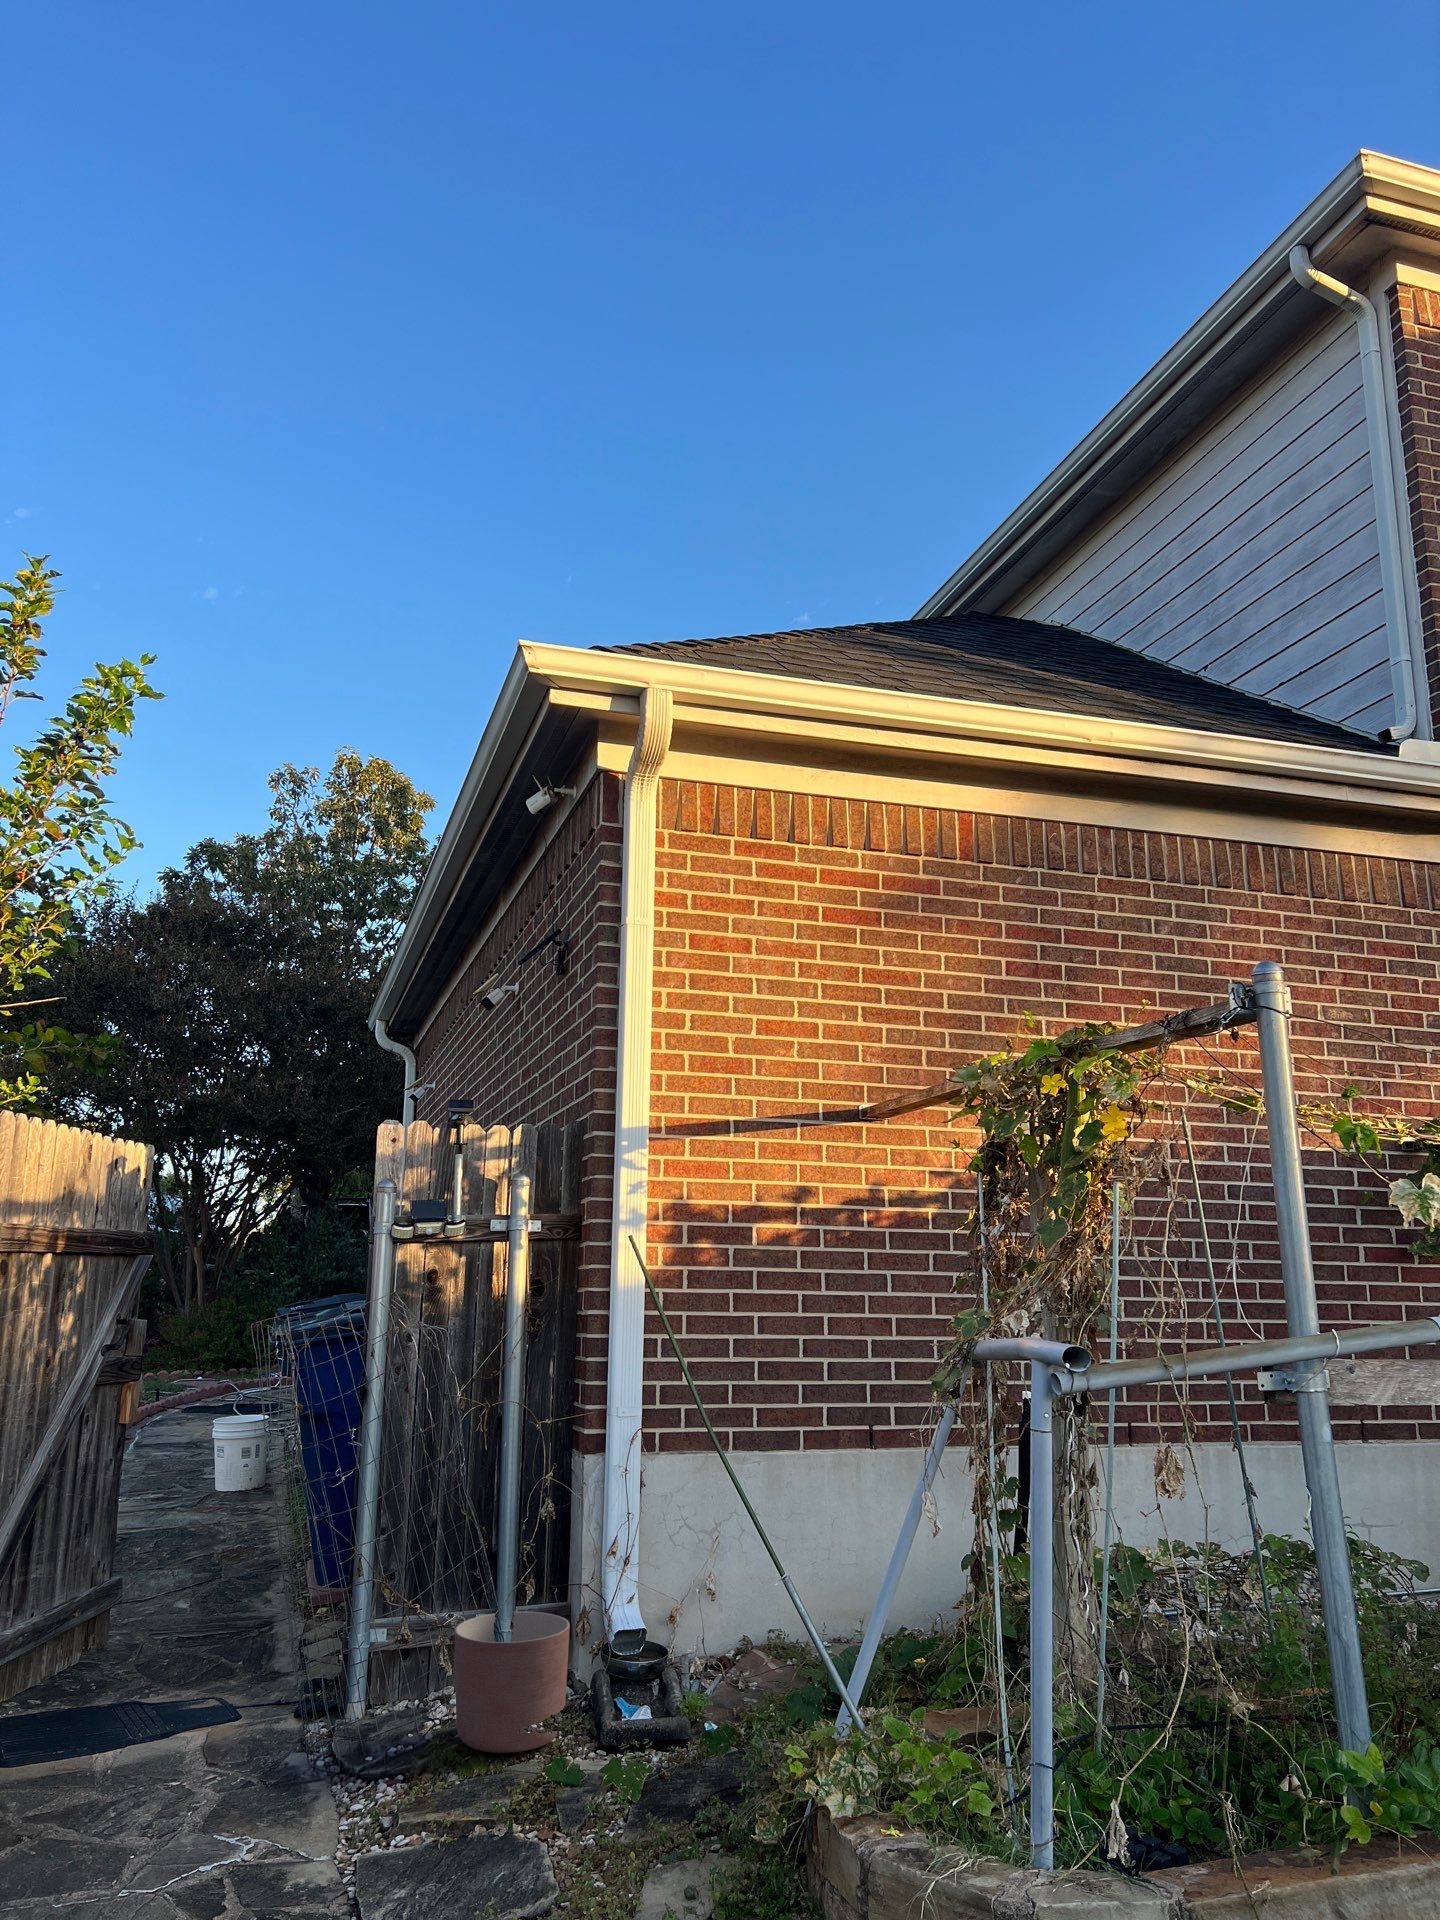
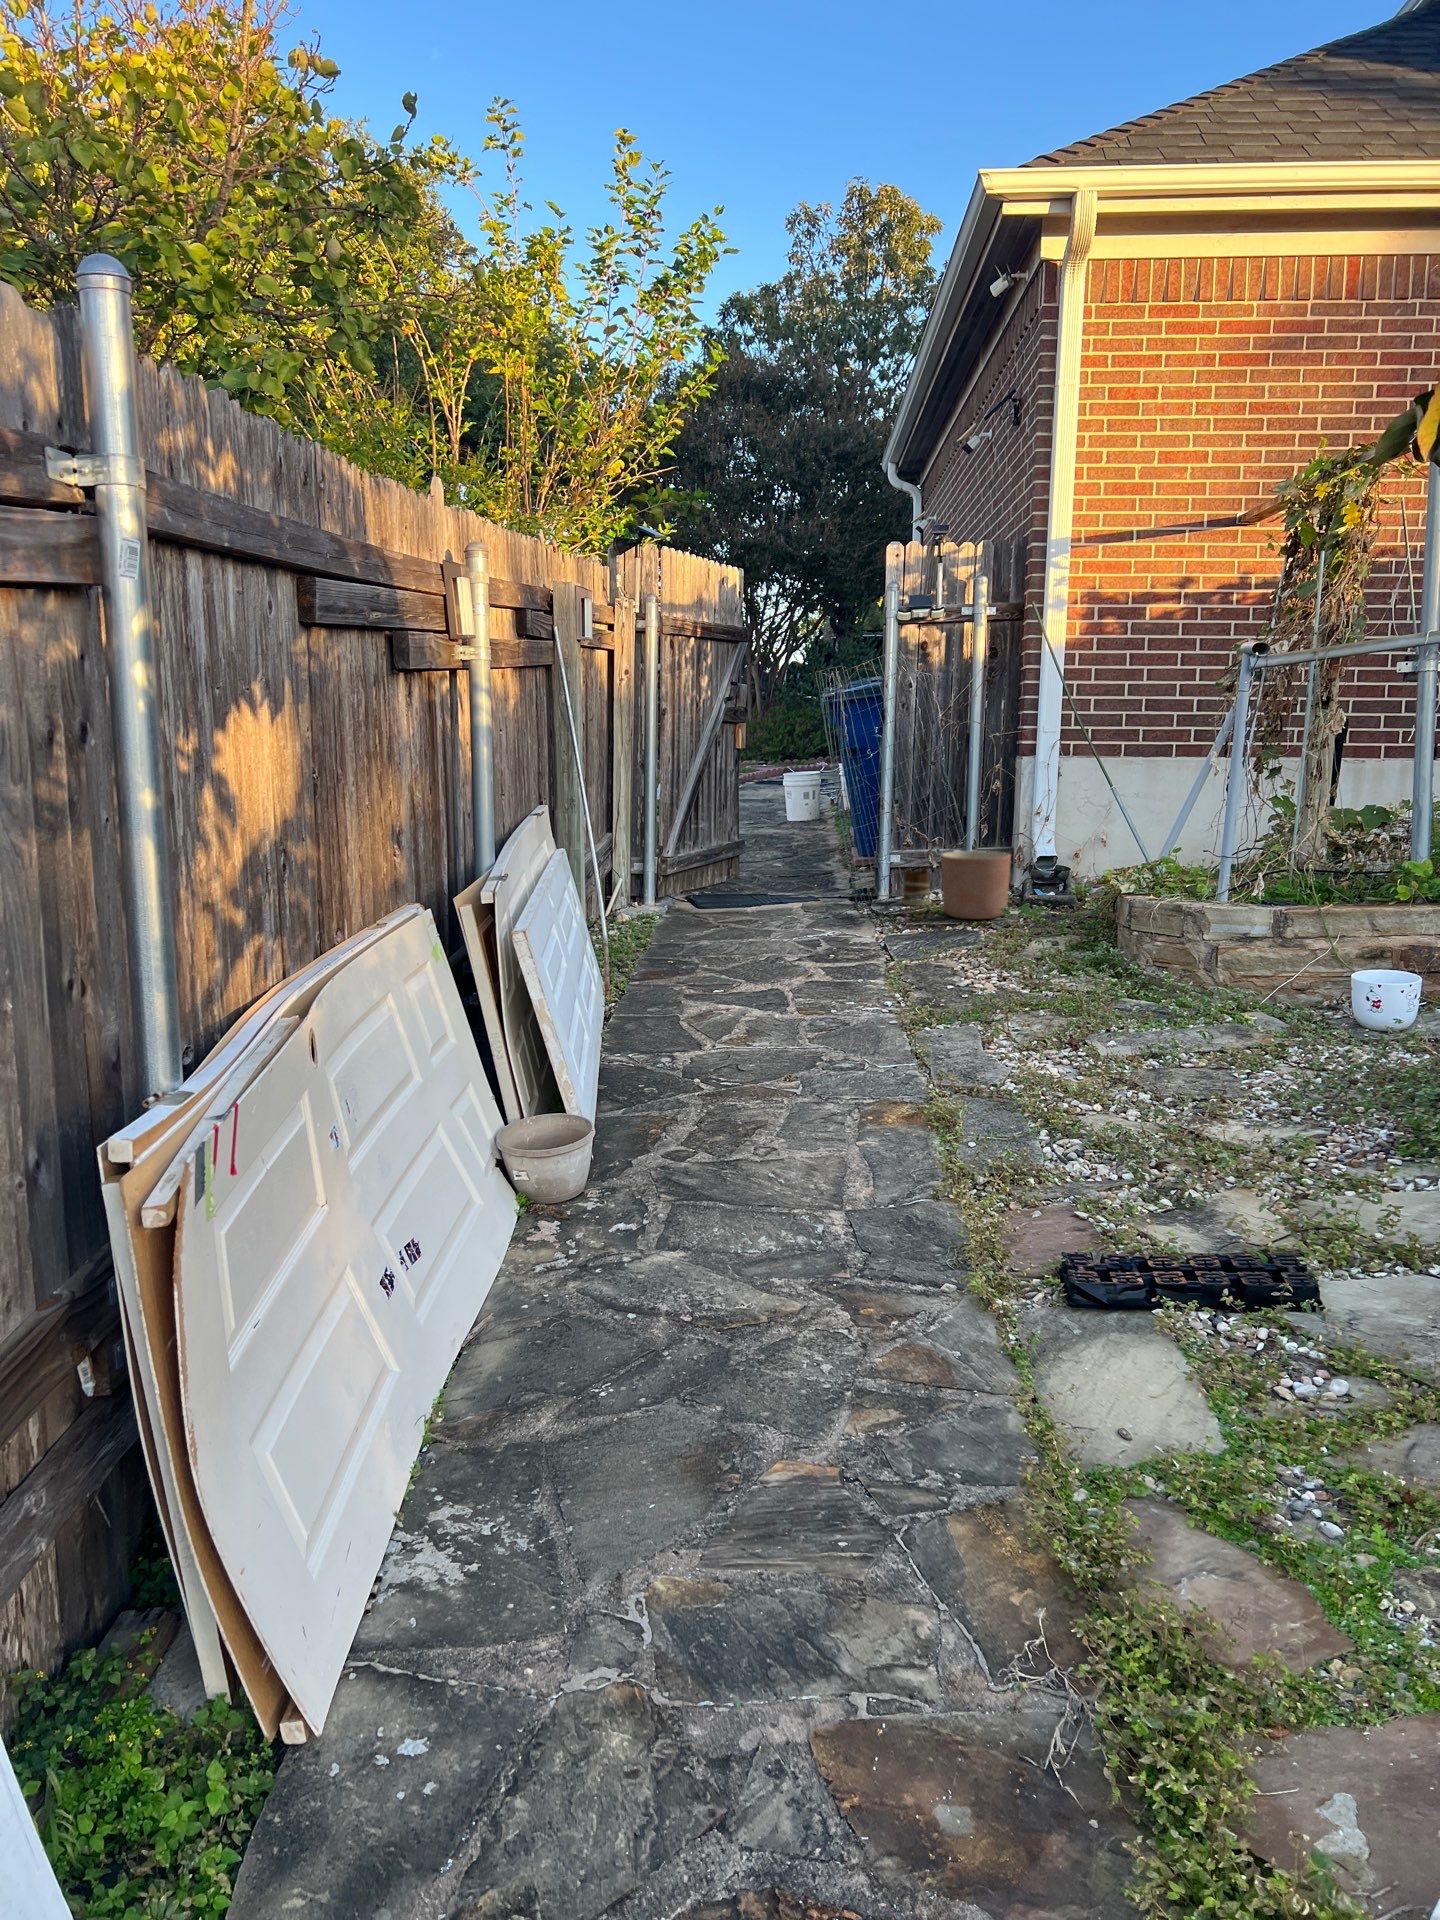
wooden bucket: none [383,1613,432,1714] -> present [902,868,930,906]

